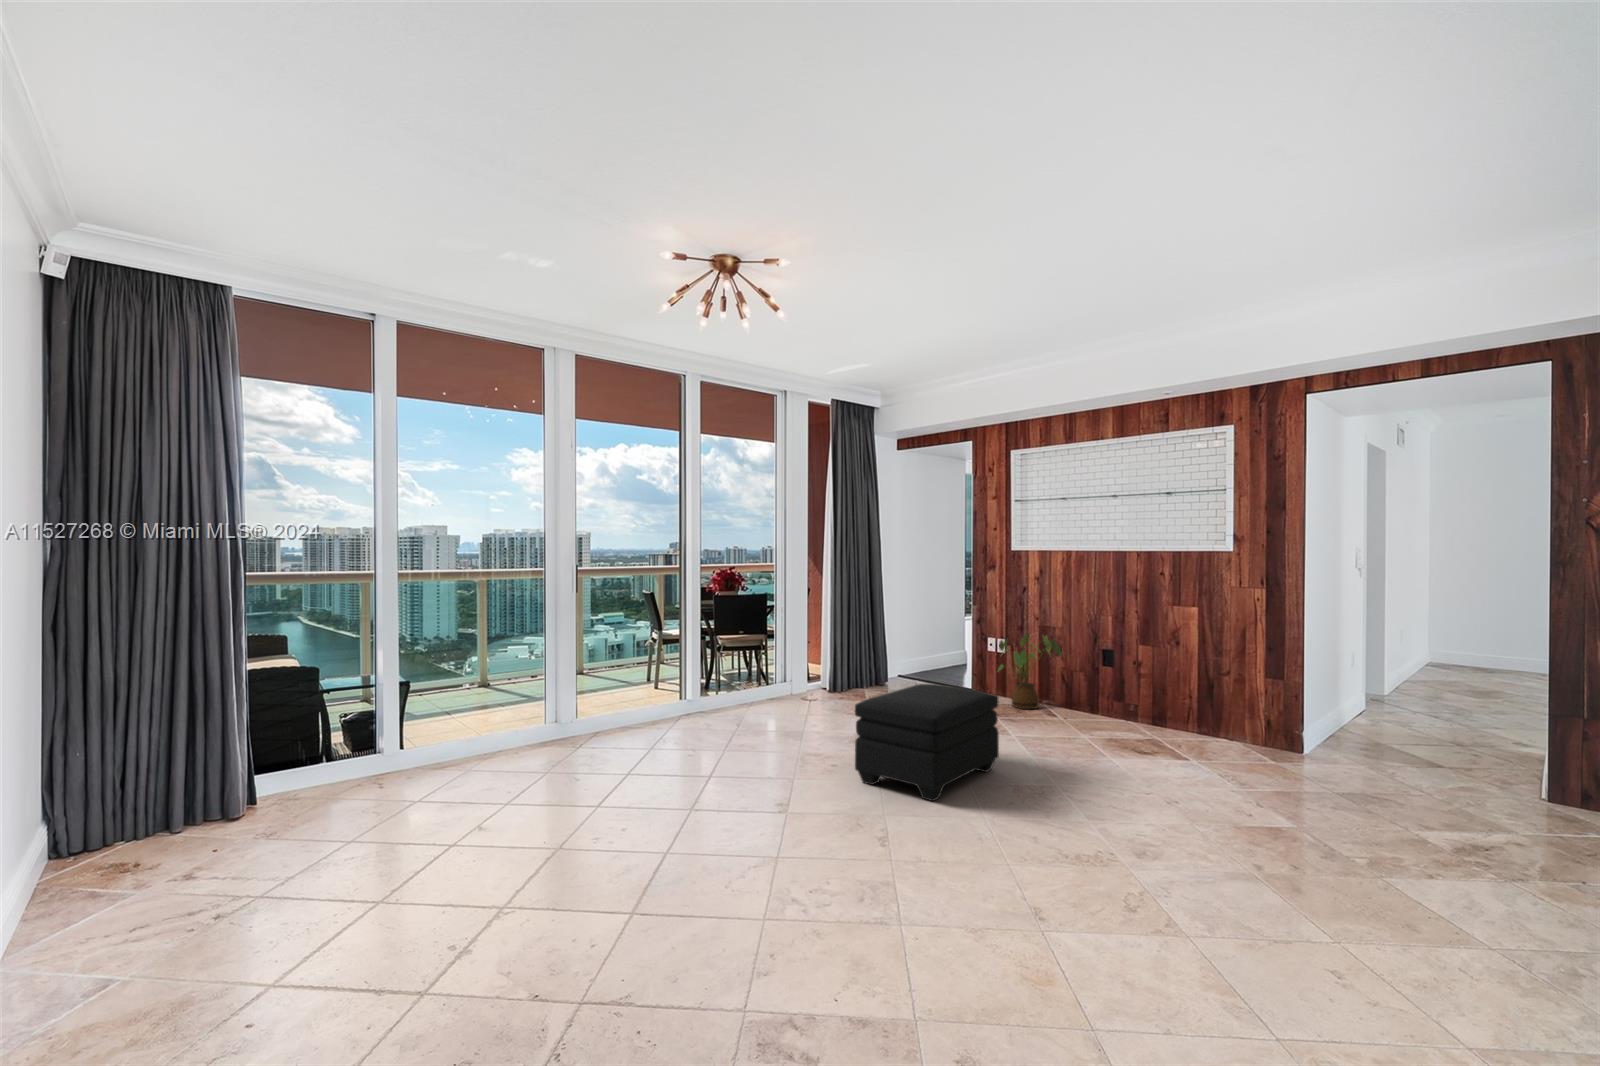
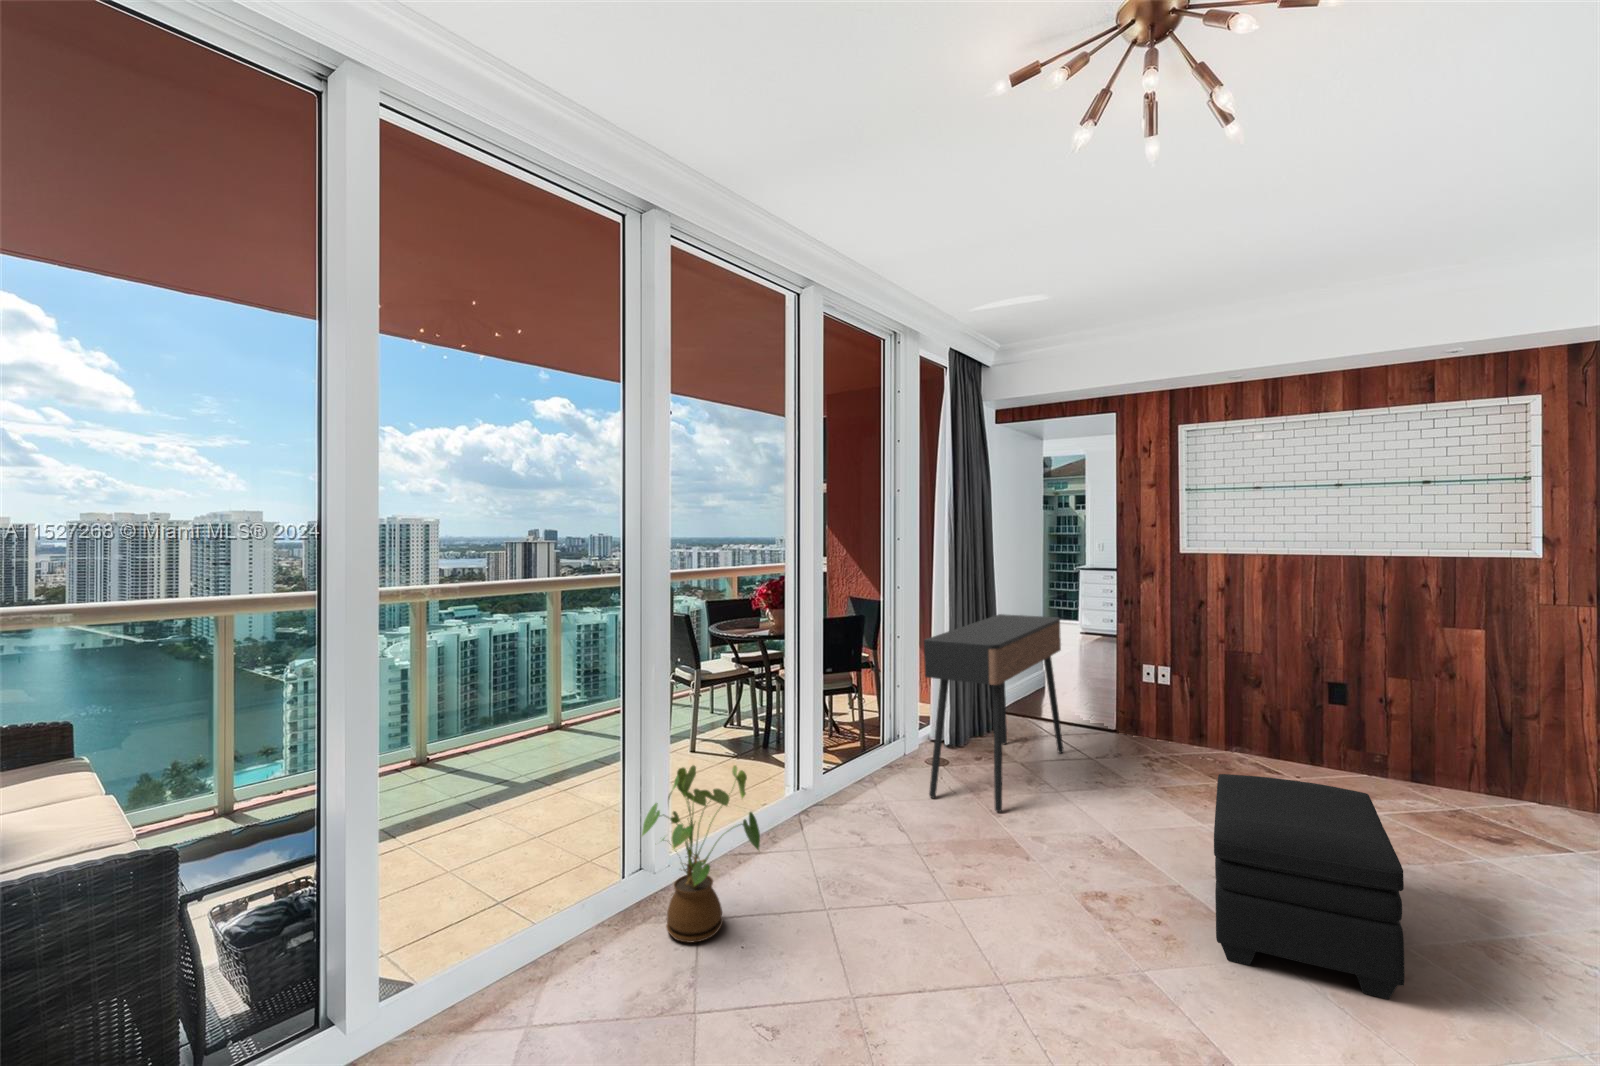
console table: none [780,592,911,720] -> present [924,614,1064,812]
house plant: present [998,634,1061,709] -> present [642,765,760,943]

